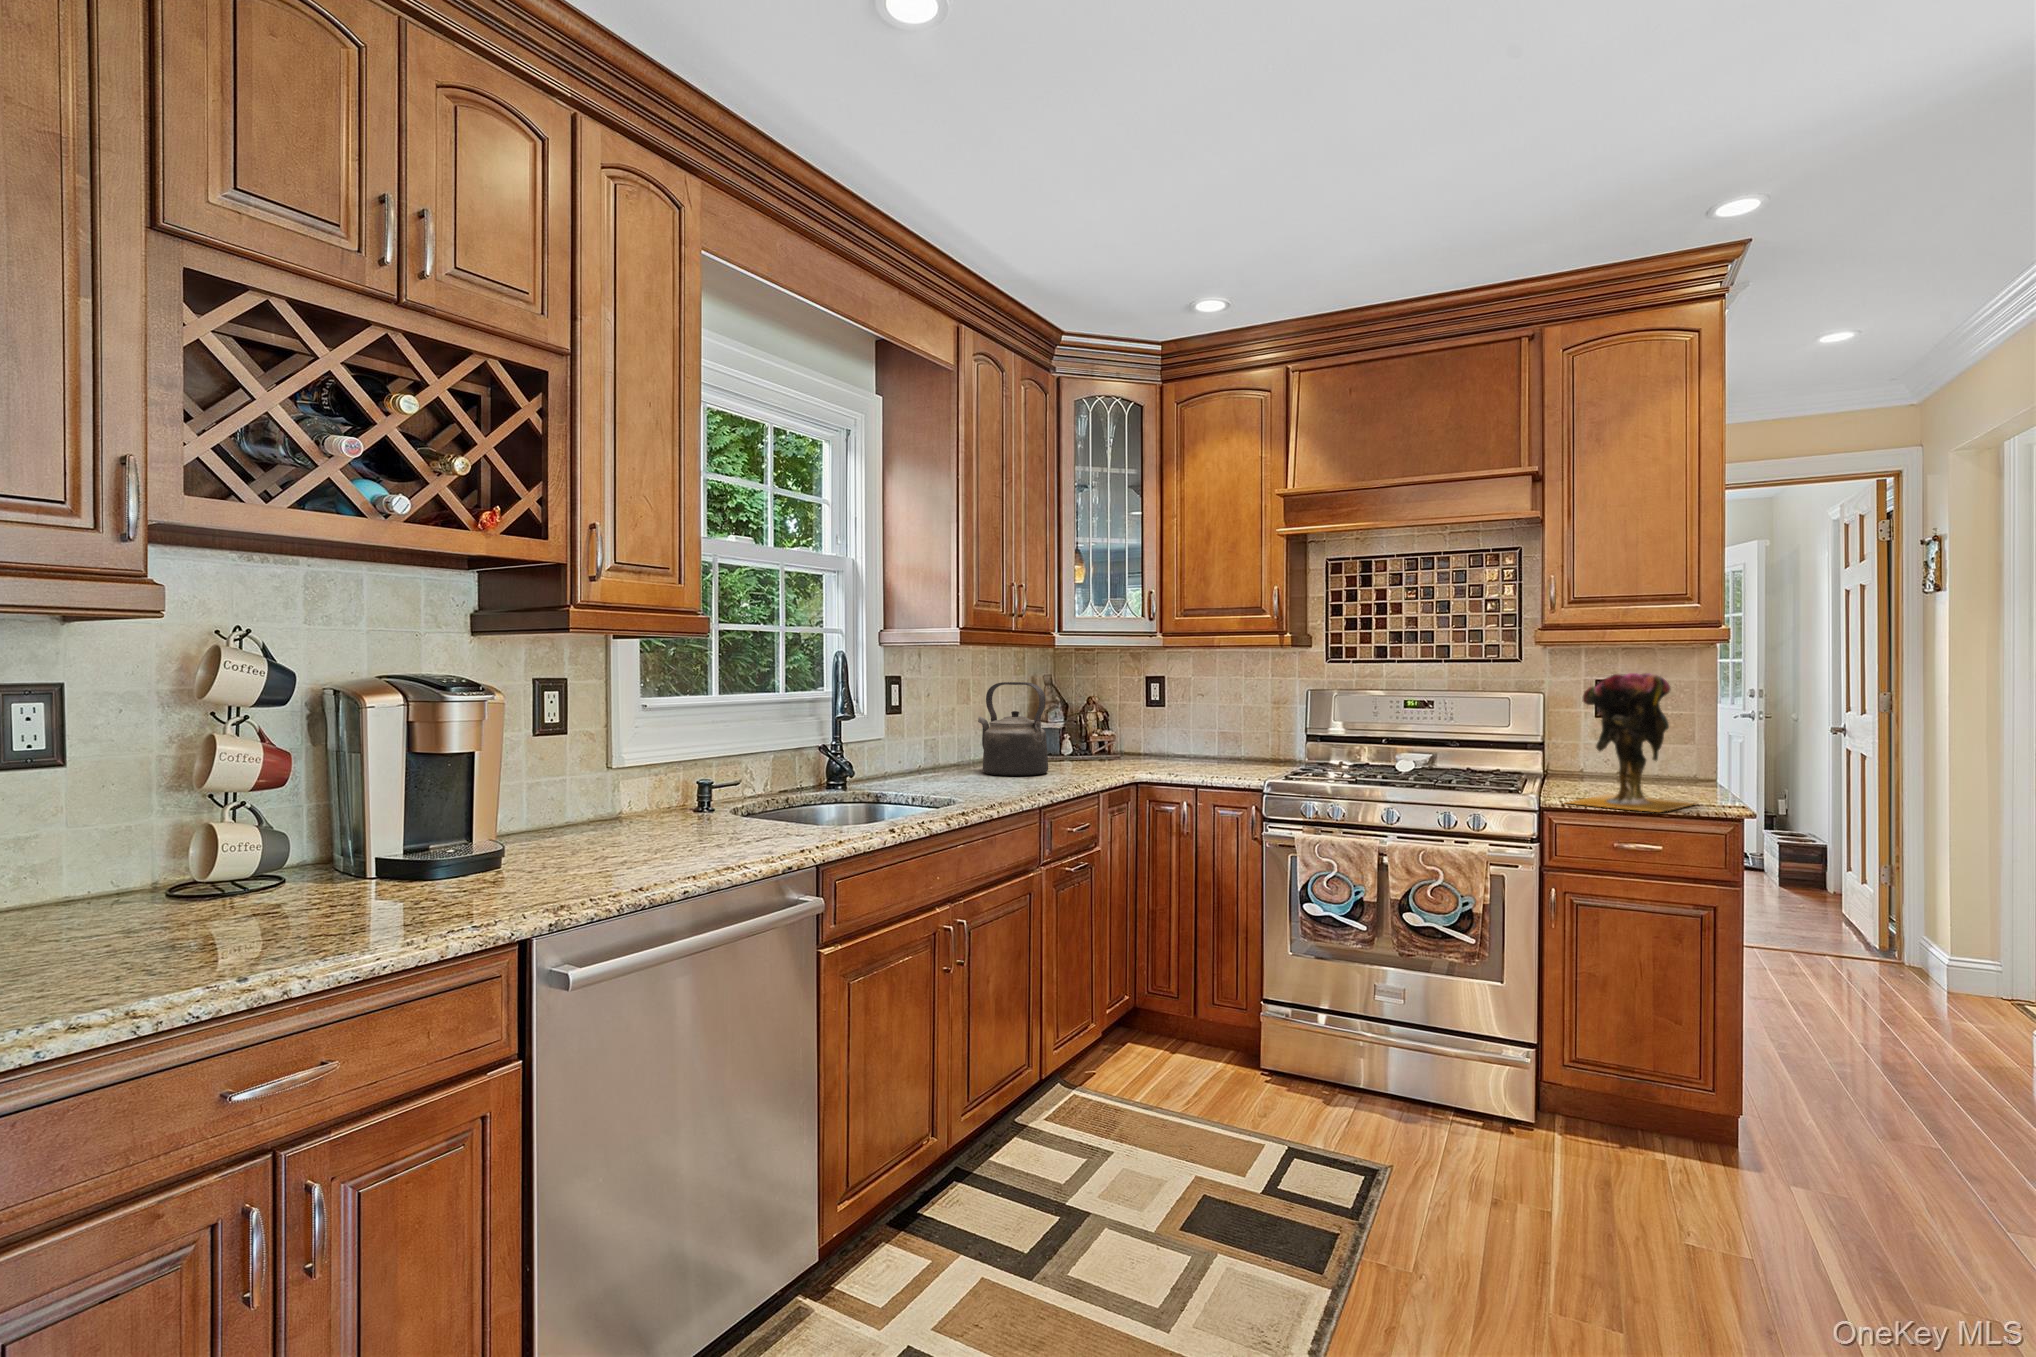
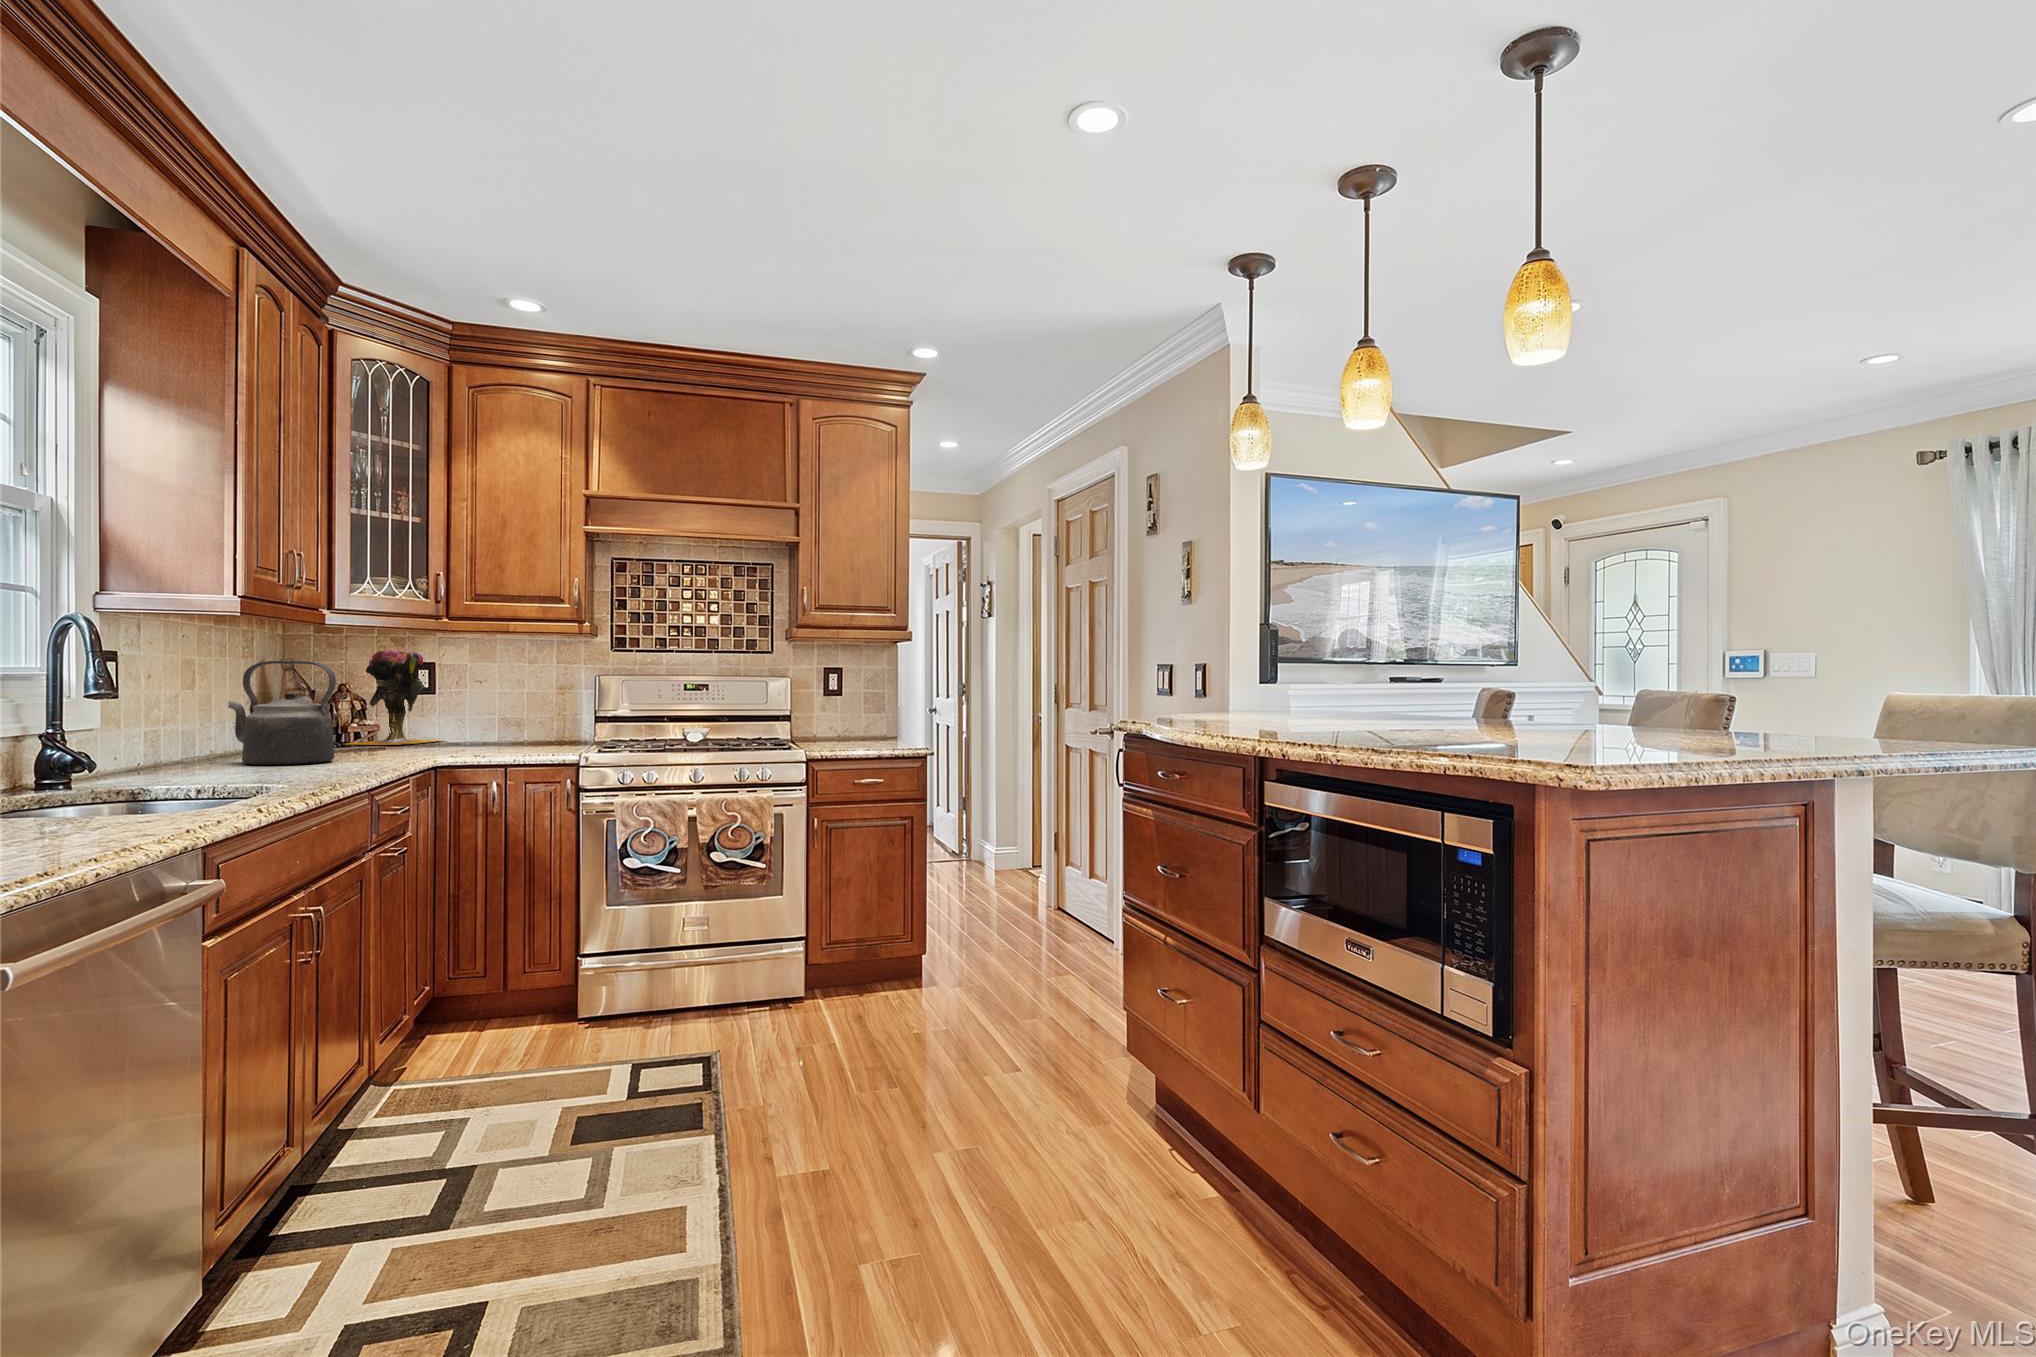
vase: present [1565,673,1694,812] -> present [347,650,442,745]

